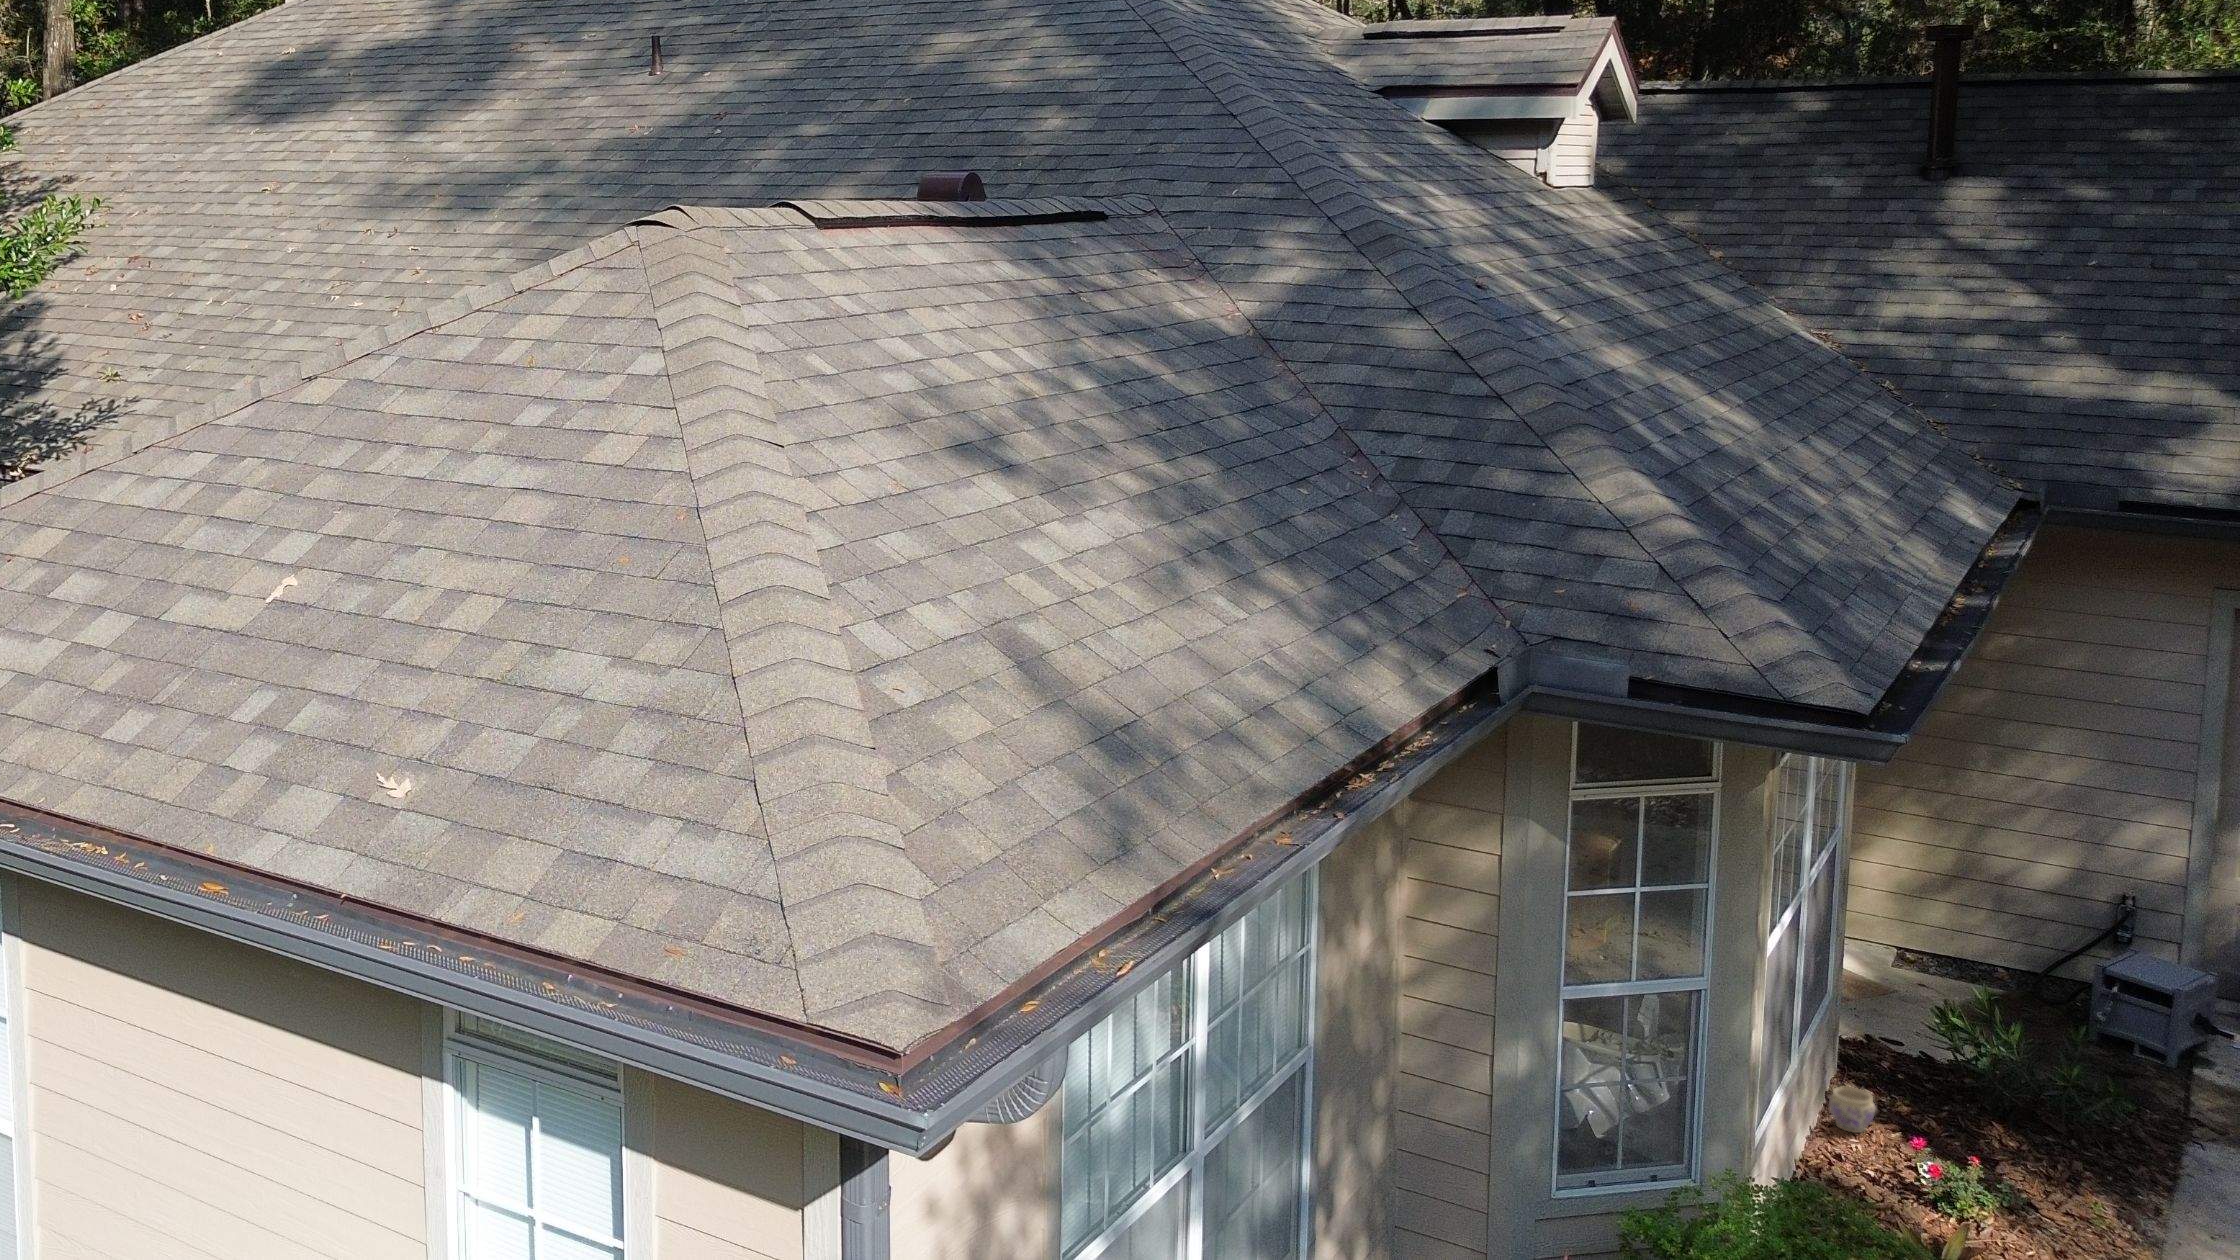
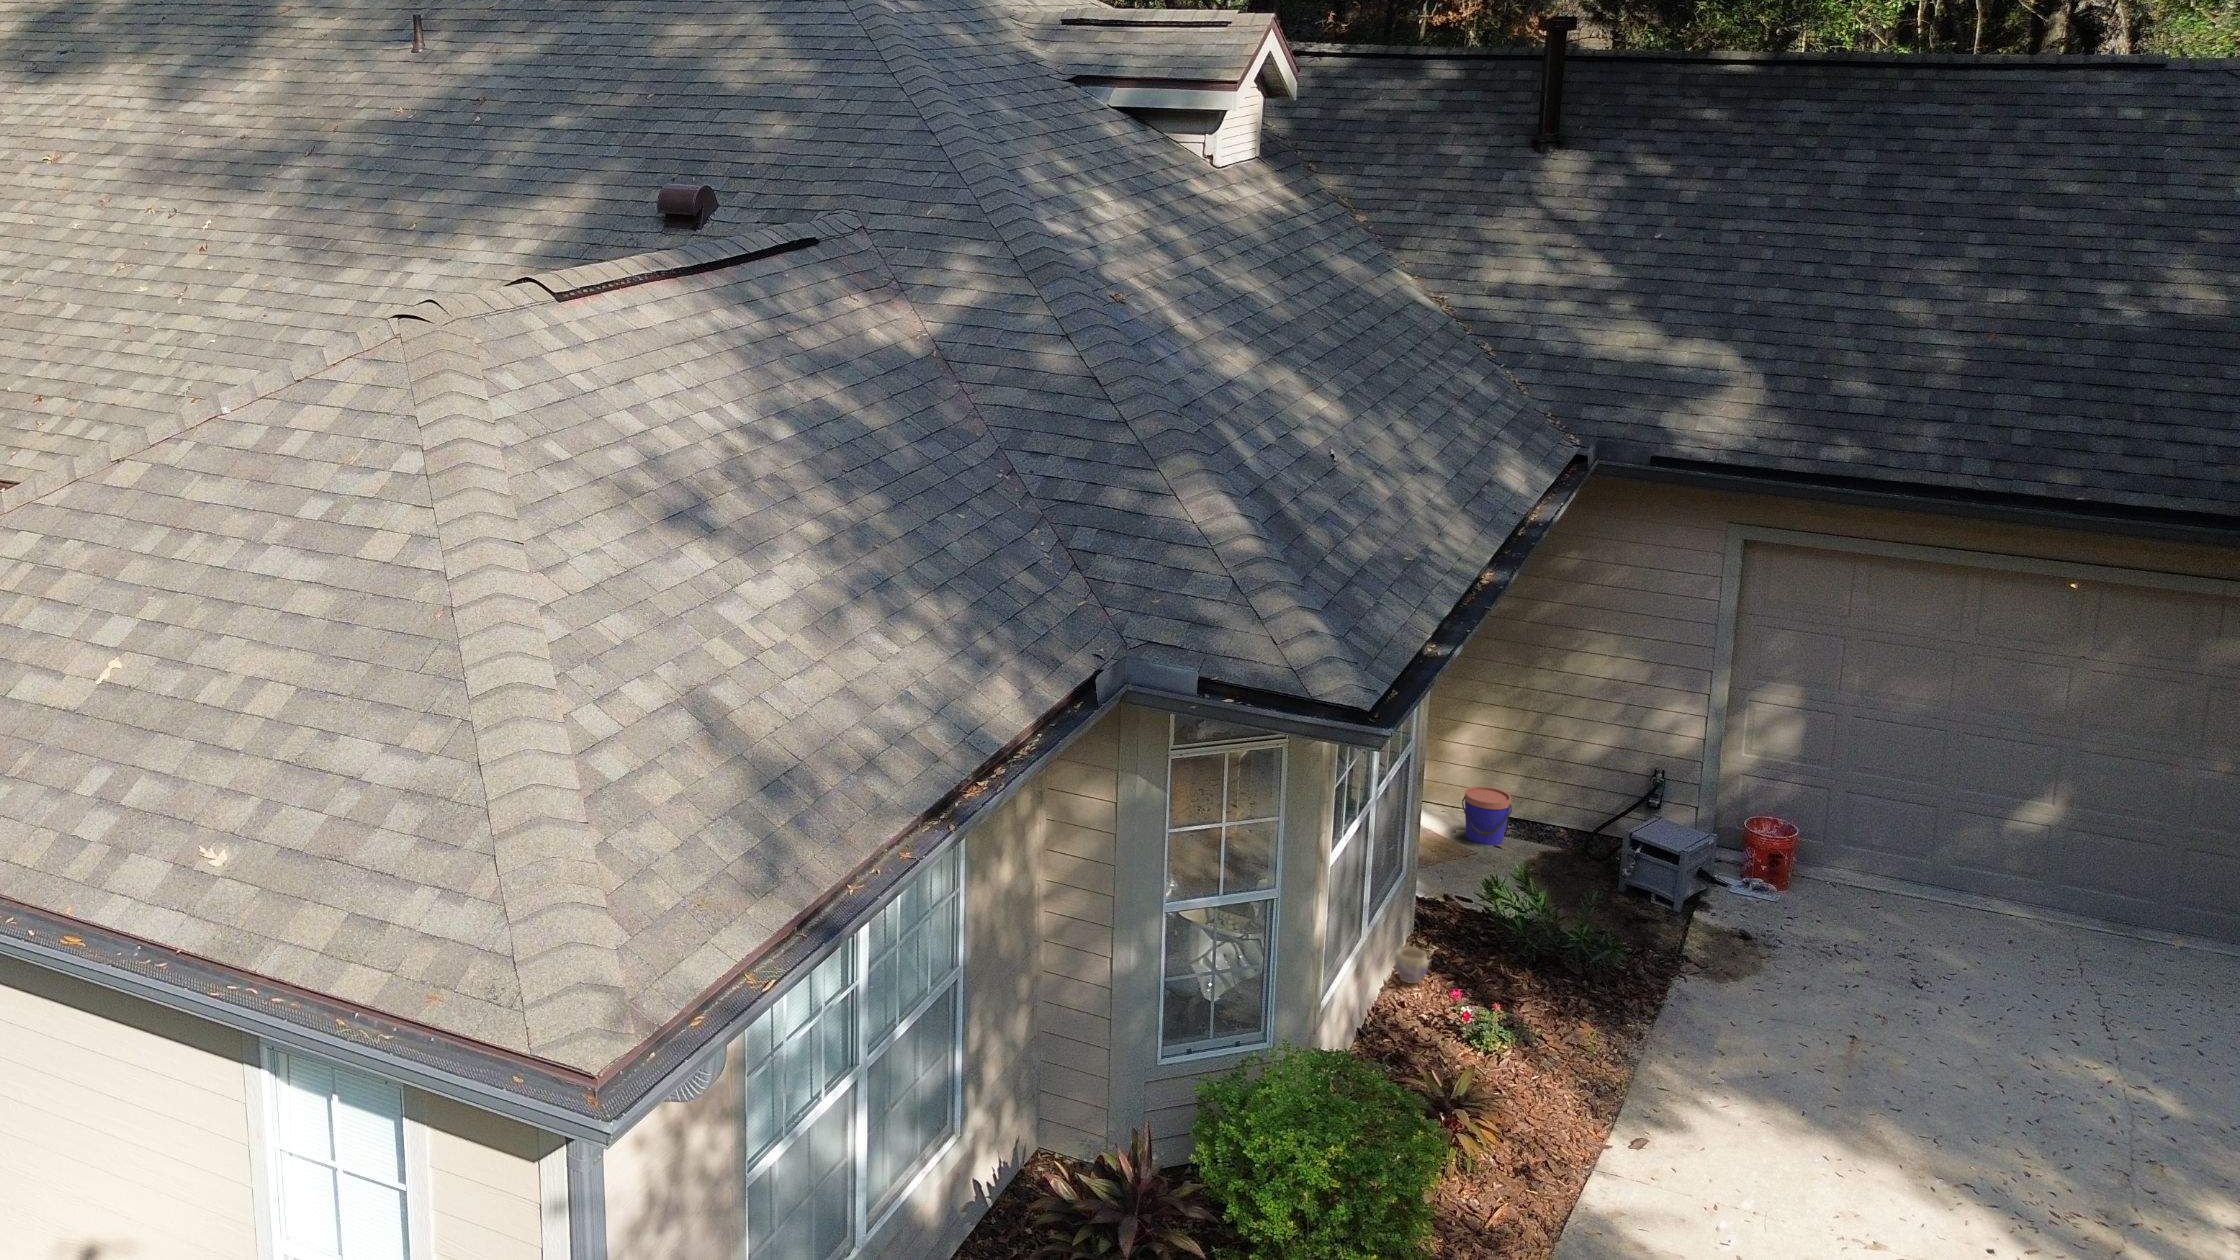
bucket: none [1877,912,1943,983] -> present [1462,787,1512,845]

